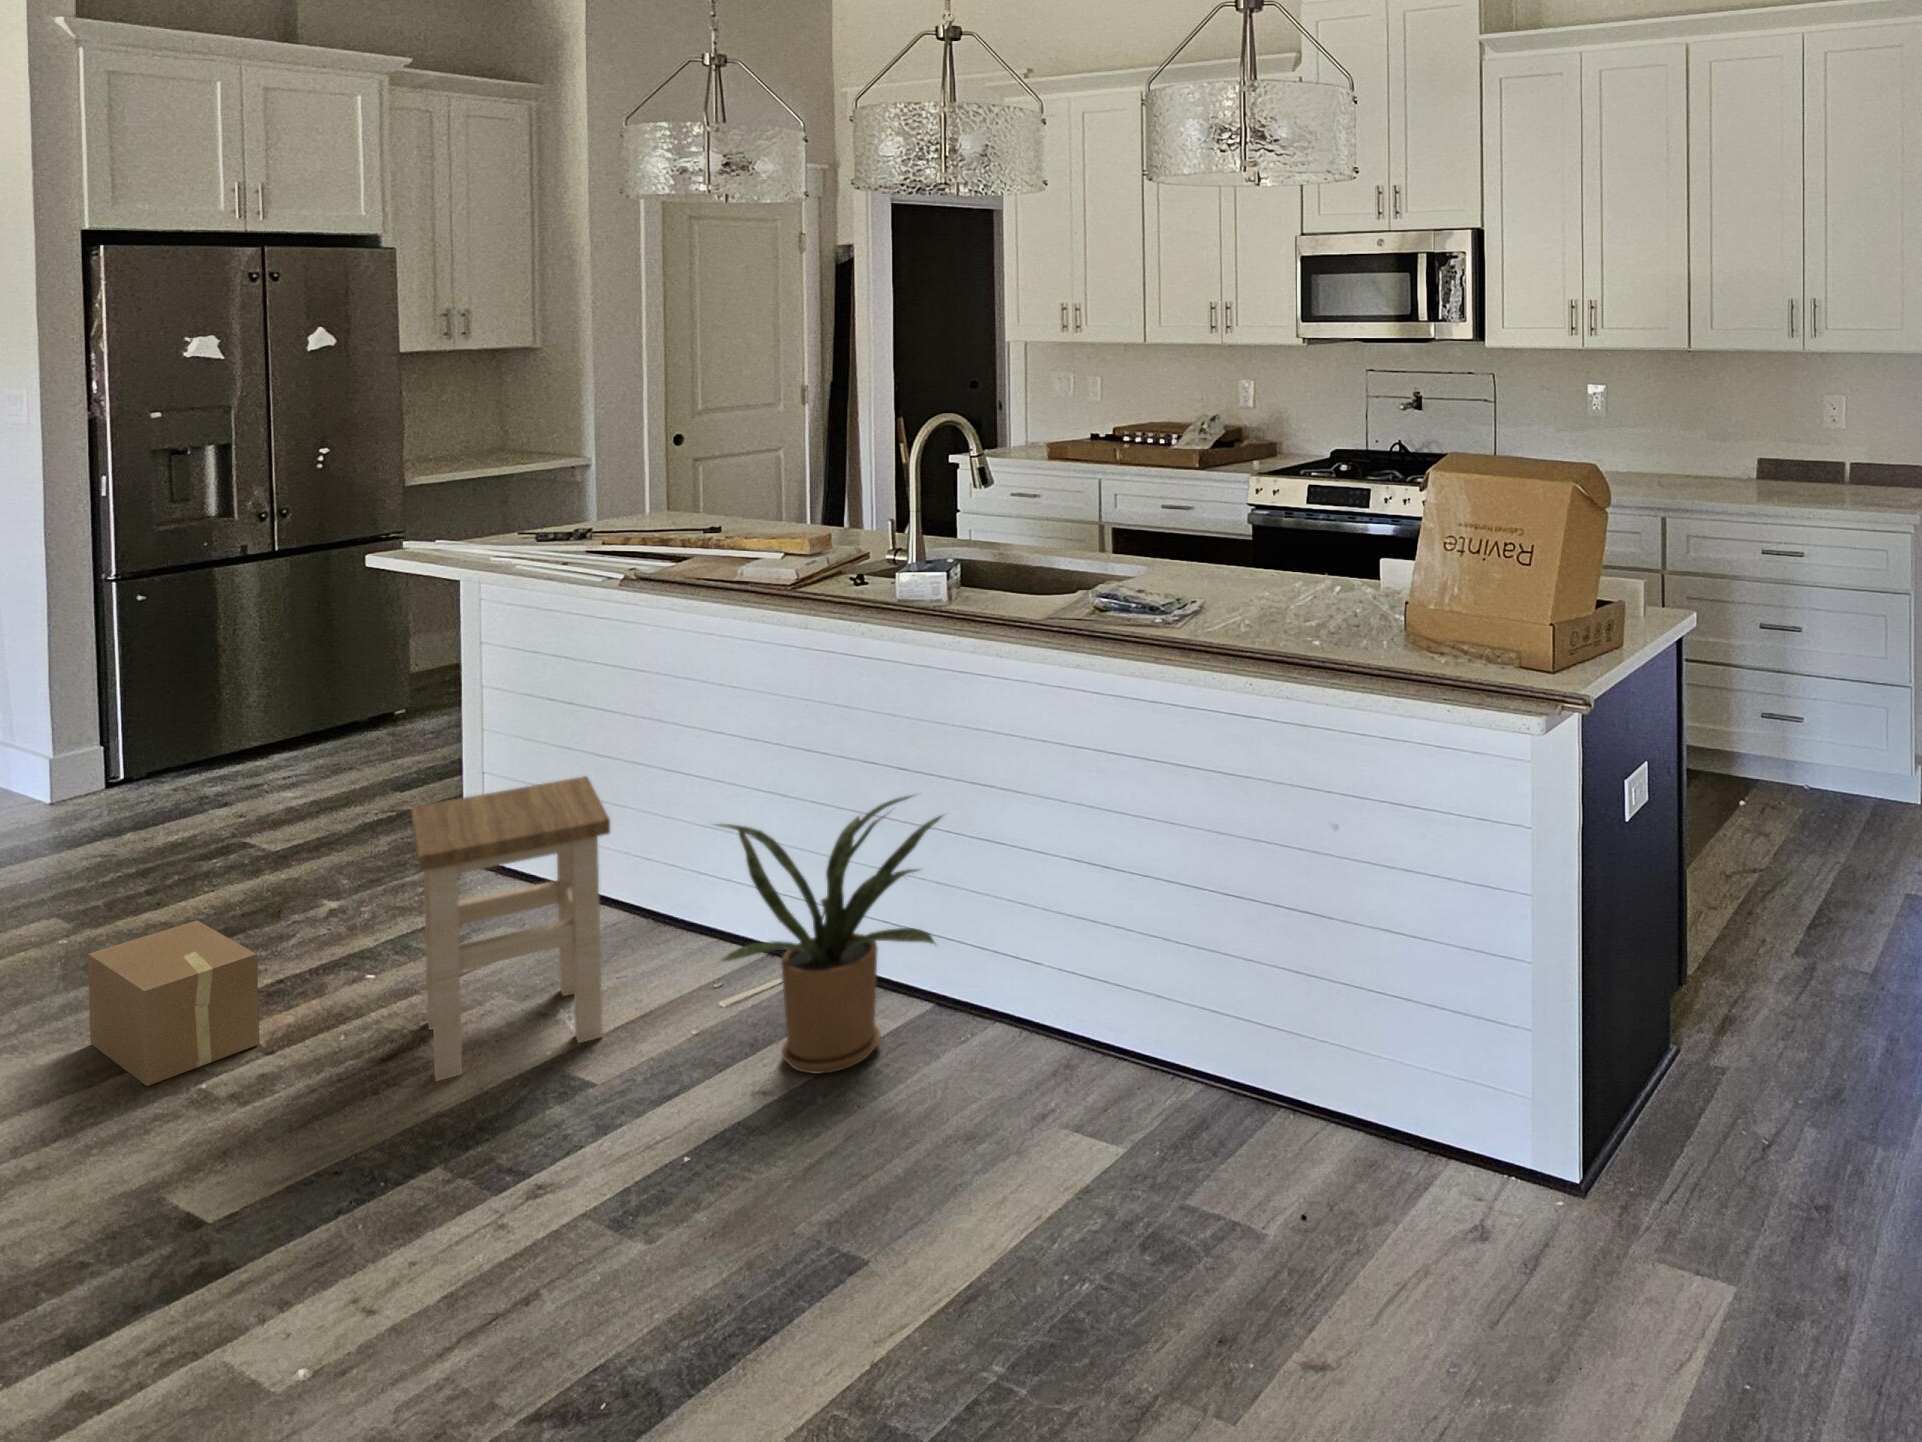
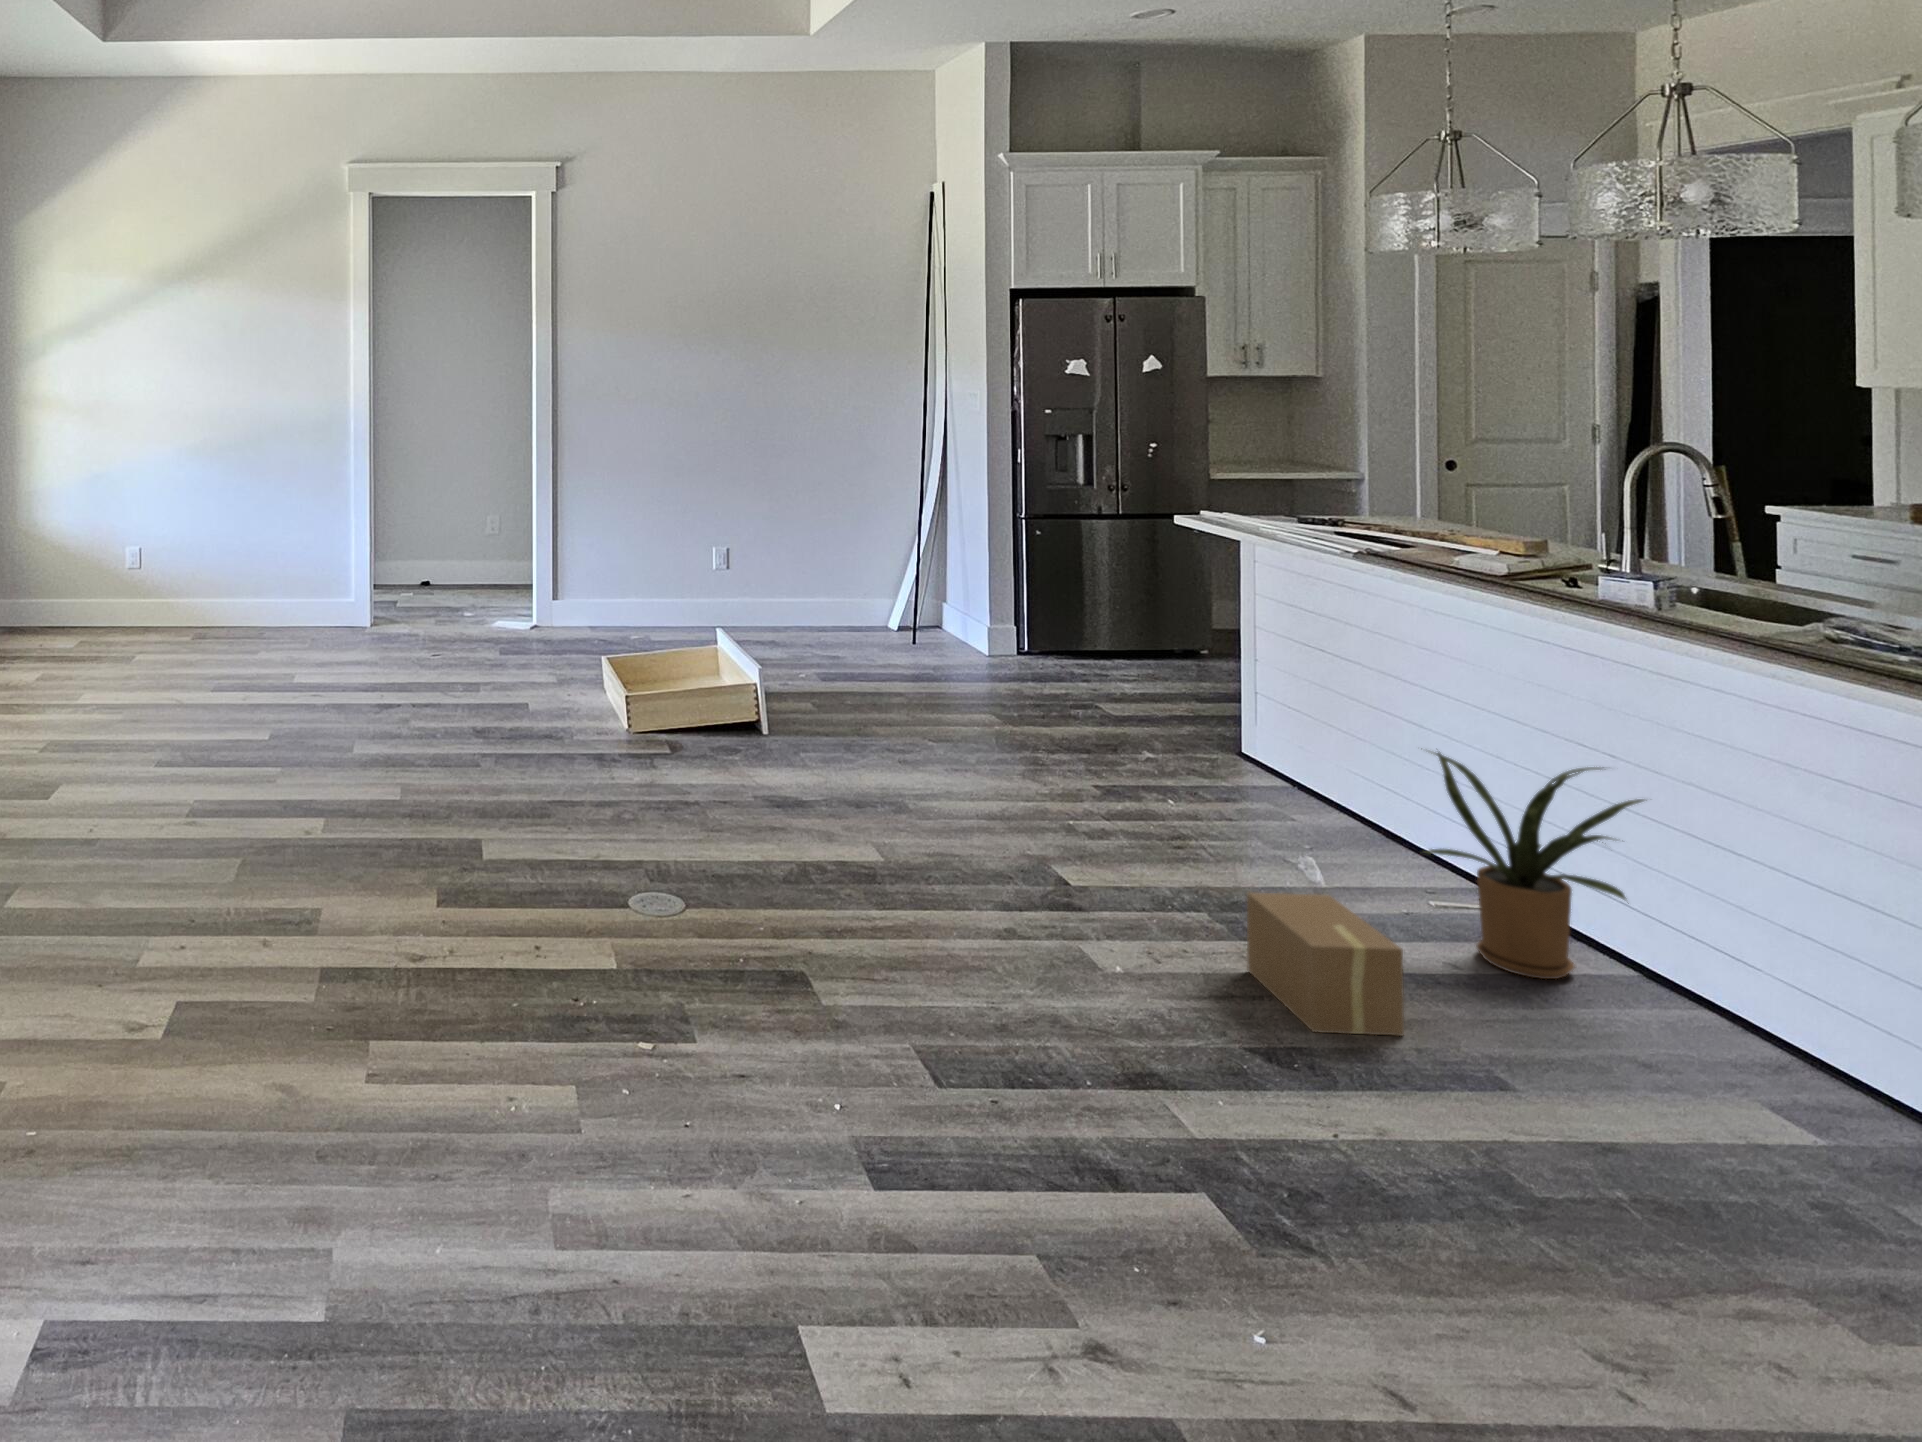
stool: present [412,776,610,1081] -> none [1198,685,1338,888]
cardboard box: present [88,920,259,1086] -> present [1247,892,1404,1036]

